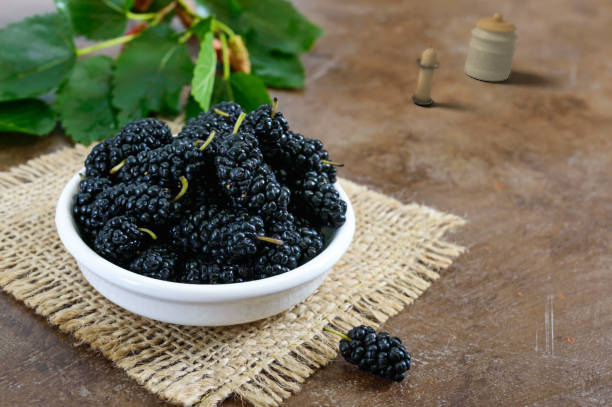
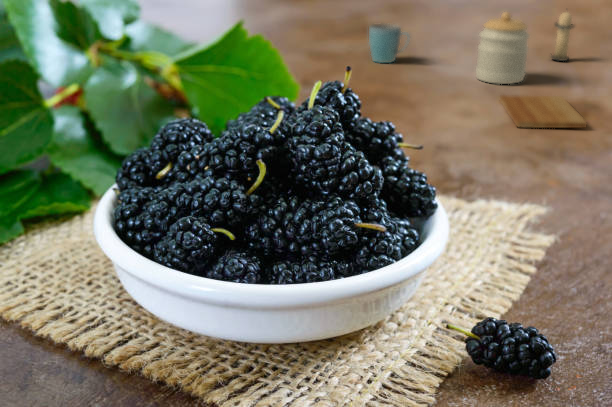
mug: none [373,7,411,46] -> present [369,23,410,63]
candle: present [412,48,438,105] -> present [551,12,574,61]
cutting board: none [476,94,545,138] -> present [500,96,587,128]

